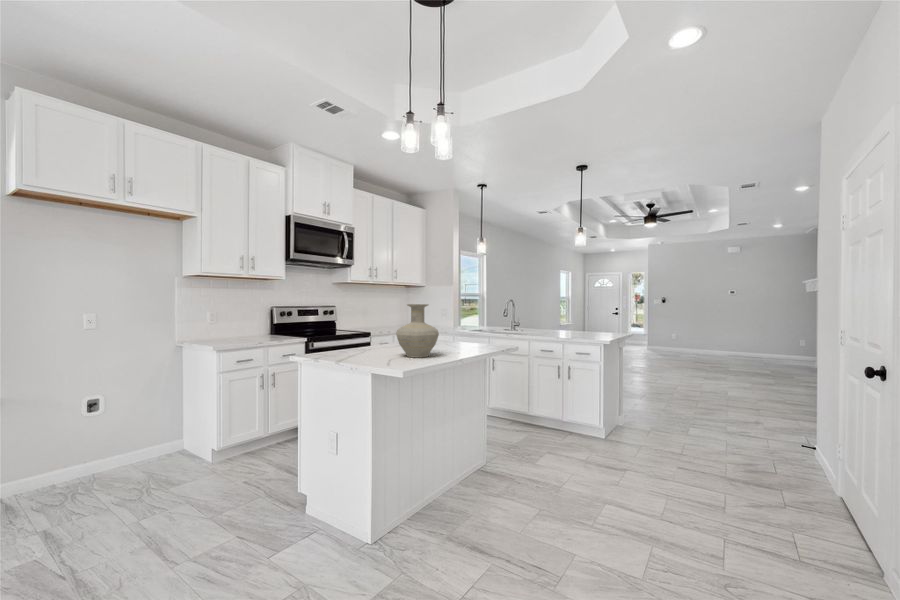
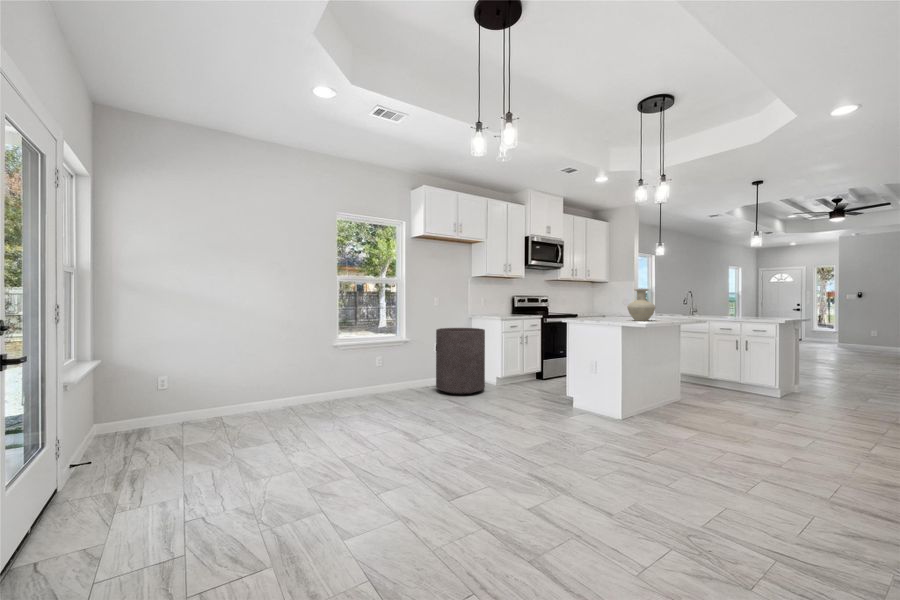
trash can: none [75,364,186,495] -> present [436,328,485,394]

